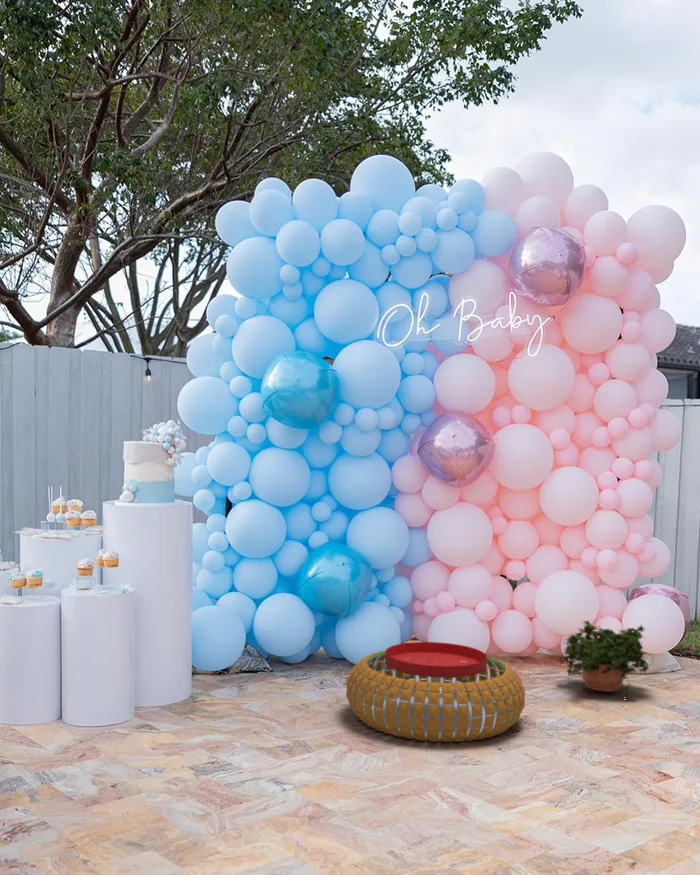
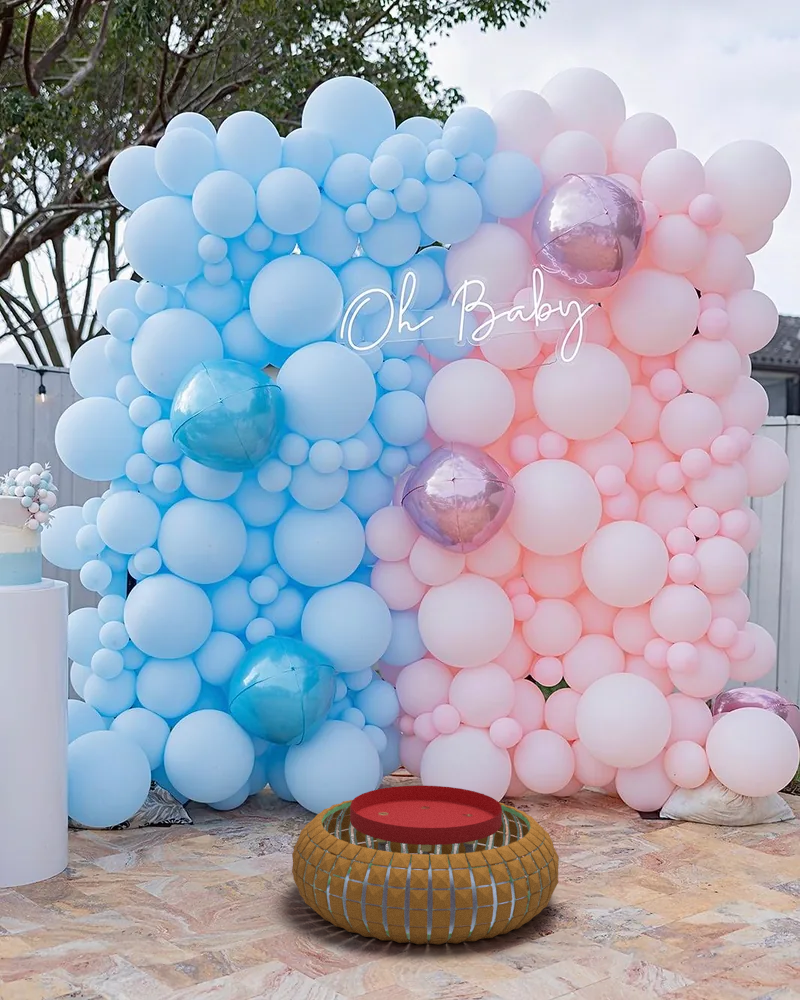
potted plant: present [557,621,649,692] -> none [606,744,742,862]

